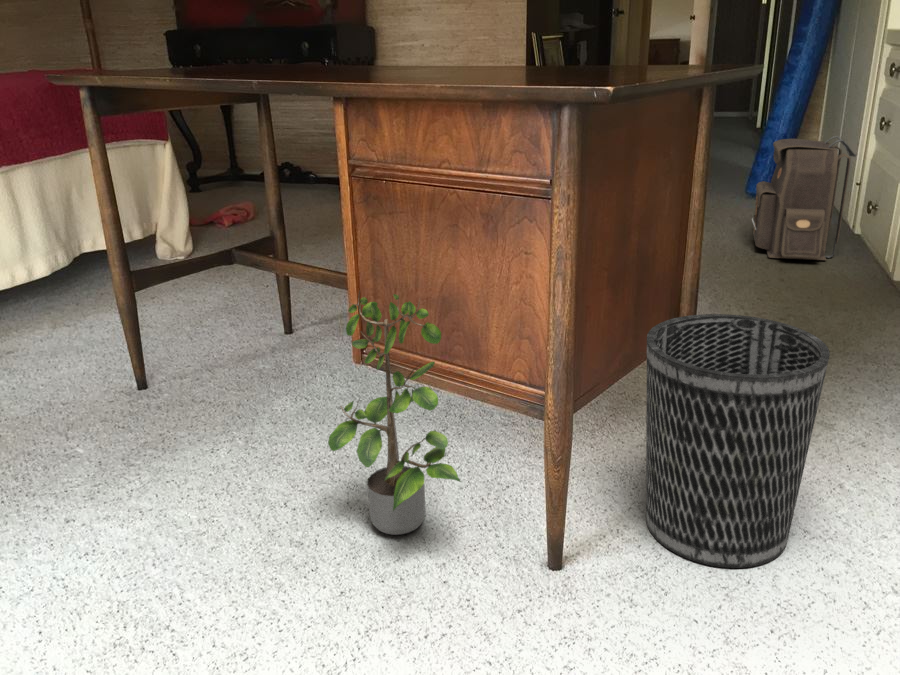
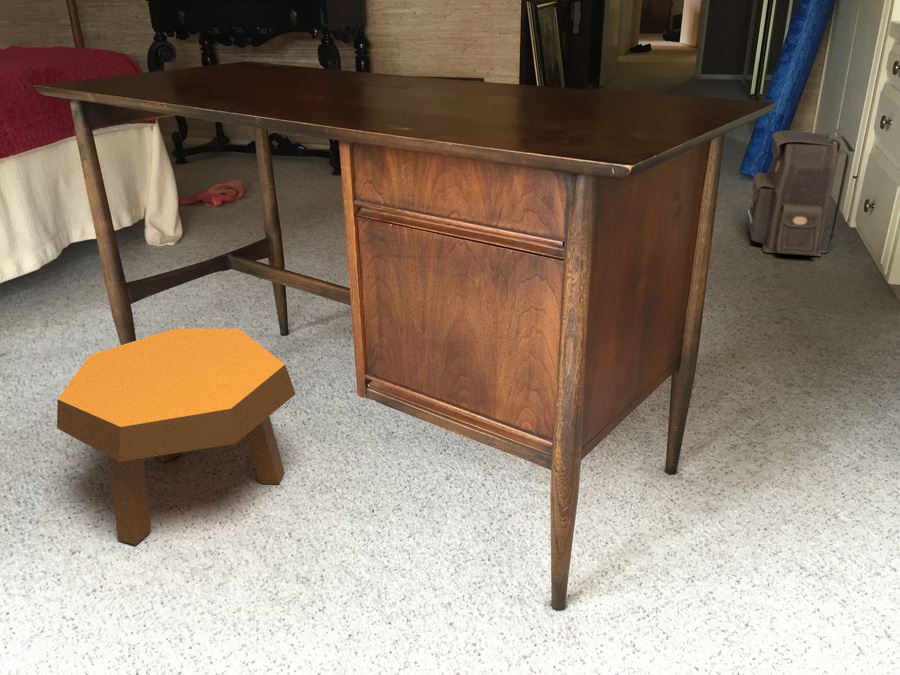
potted plant: present [328,291,460,535] -> none [335,335,469,571]
footstool: none [55,309,293,514] -> present [57,329,296,545]
wastebasket: present [646,314,830,568] -> none [646,355,834,609]

